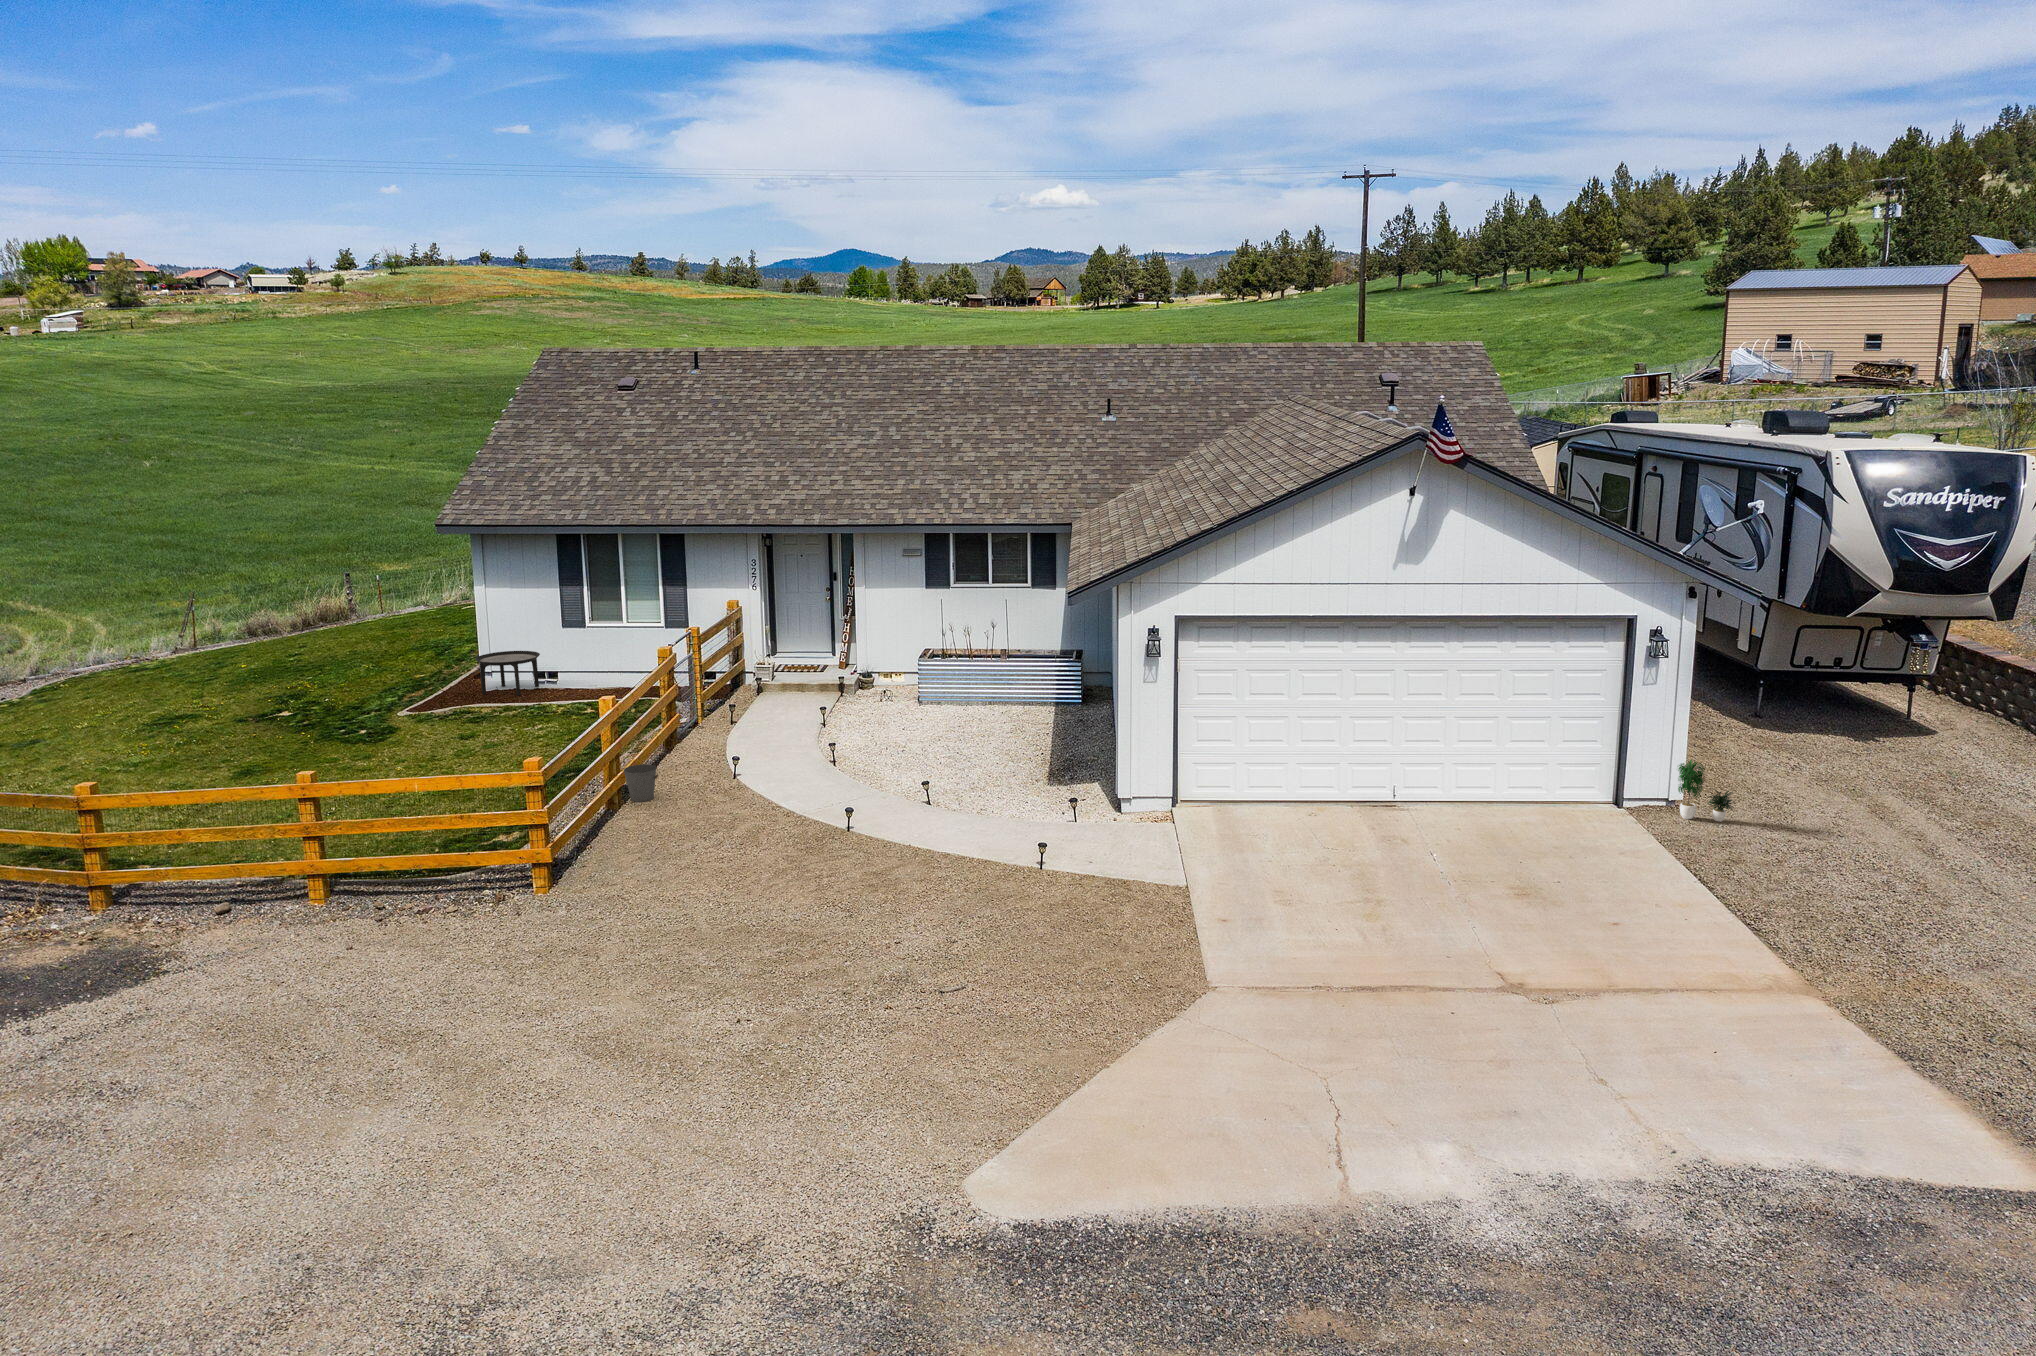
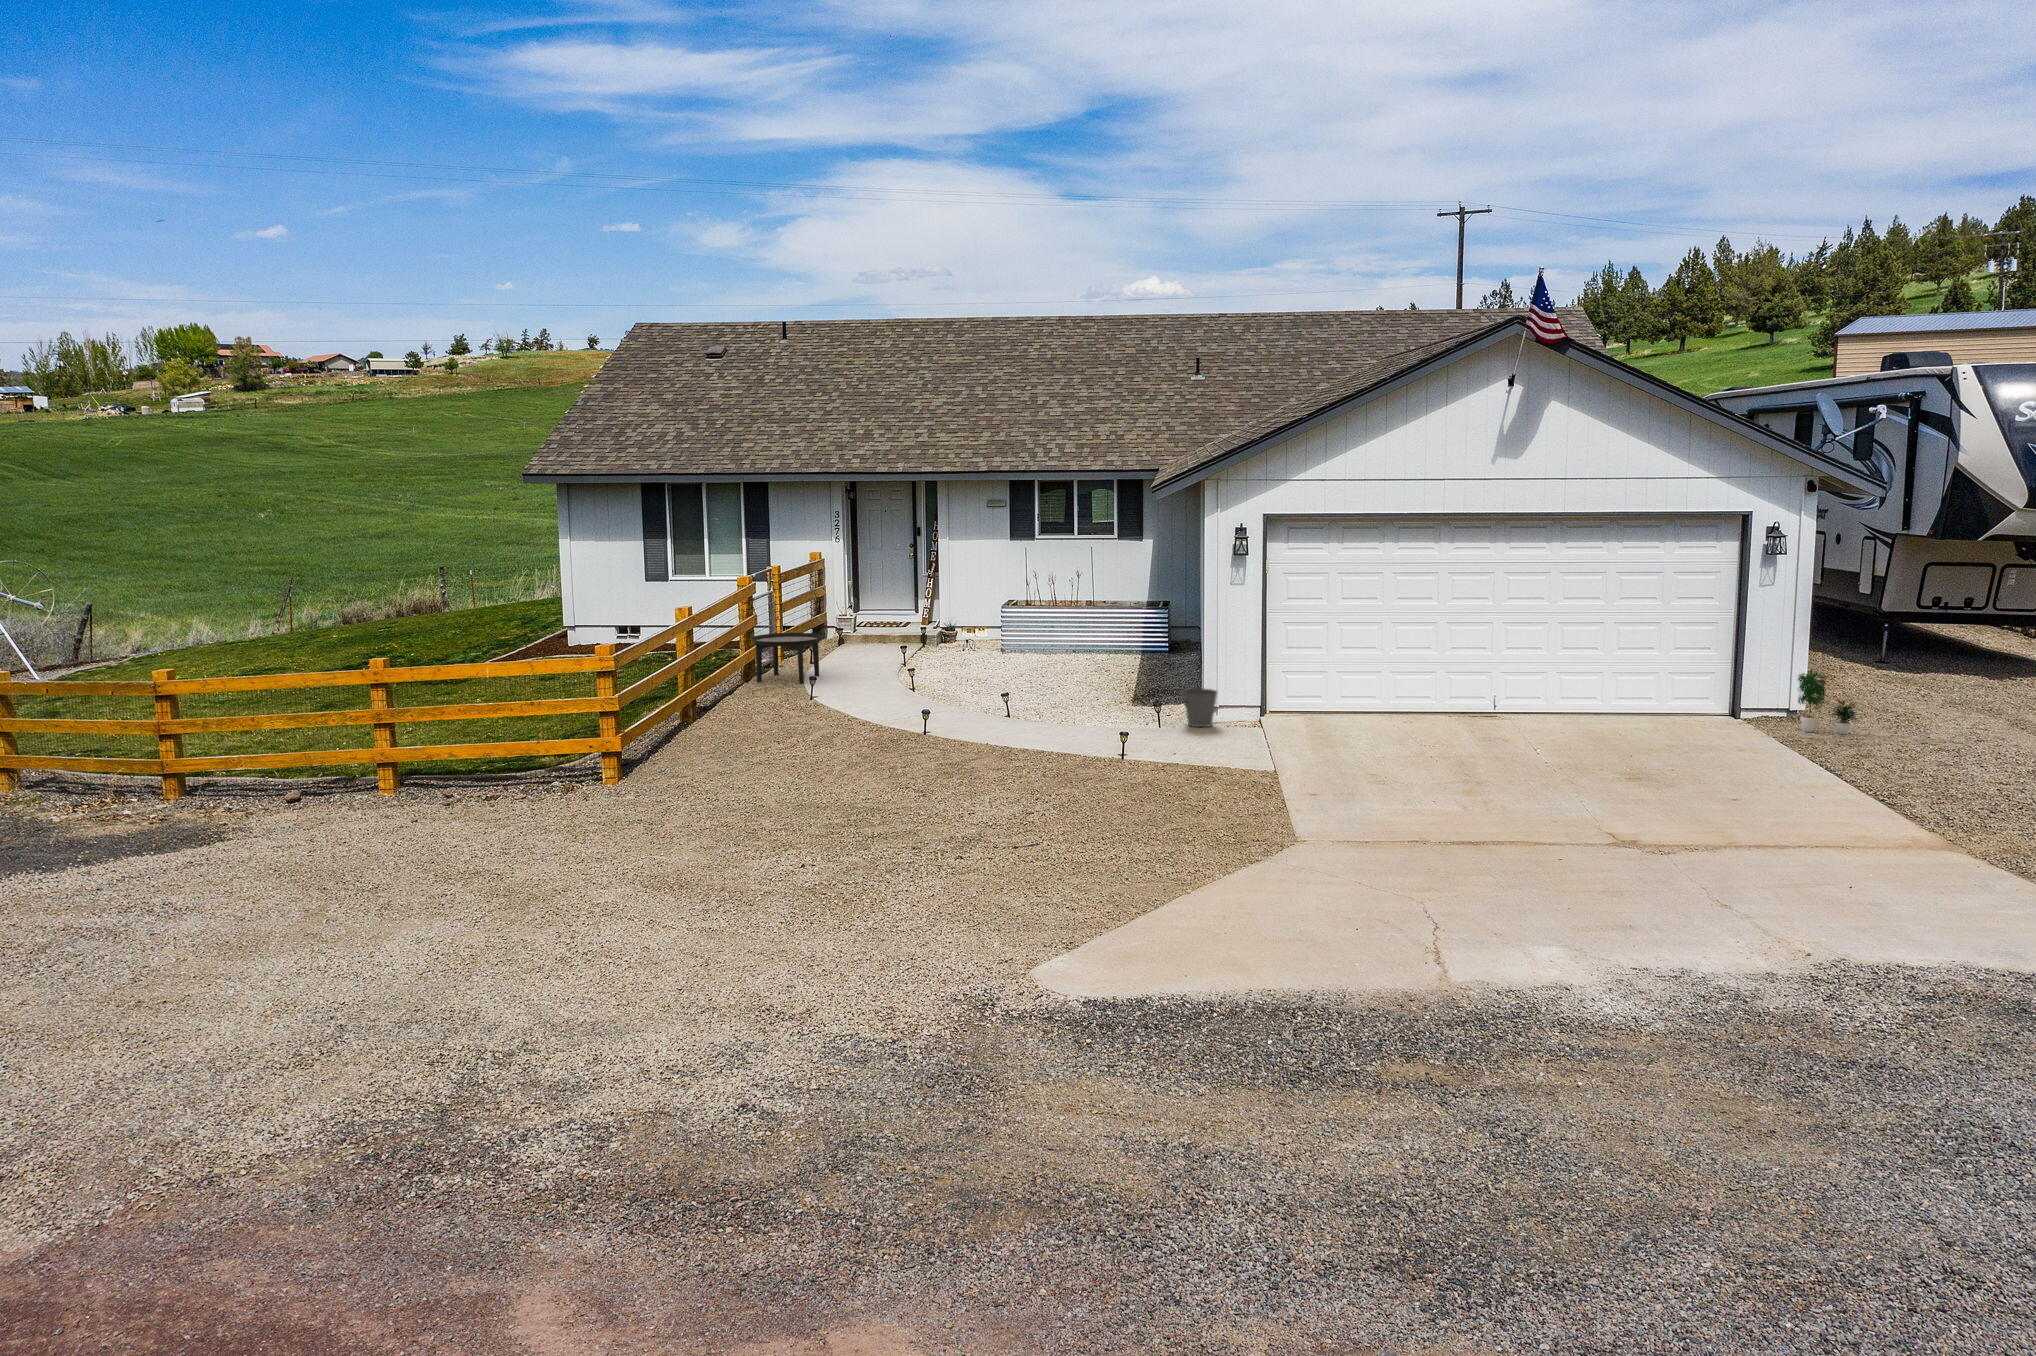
round table: present [475,651,540,695] -> present [750,633,824,683]
bucket: present [624,764,658,802] -> present [1183,689,1217,727]

